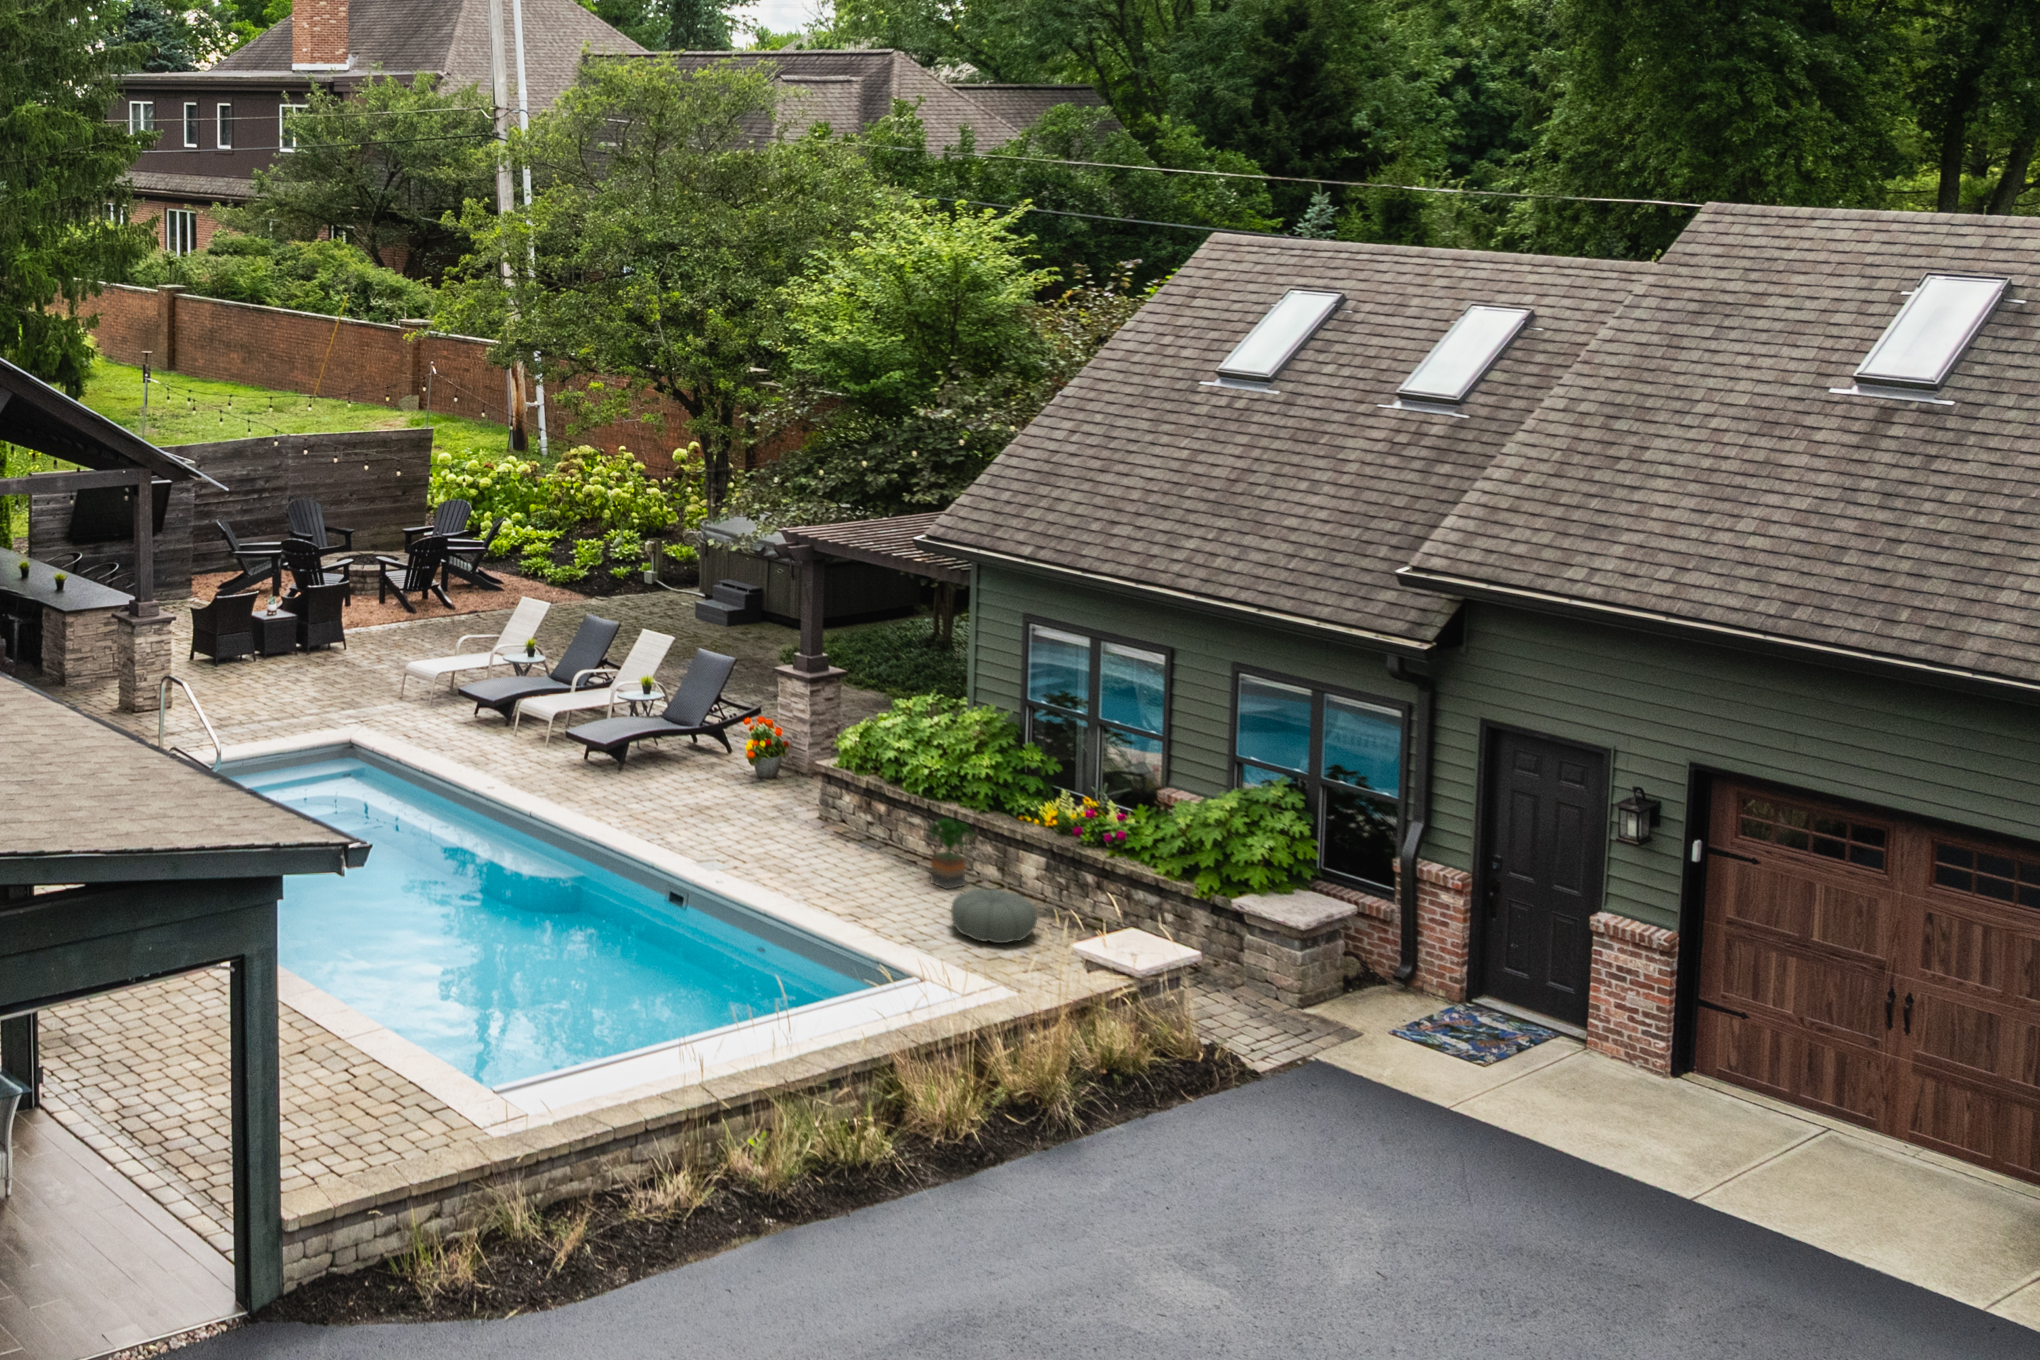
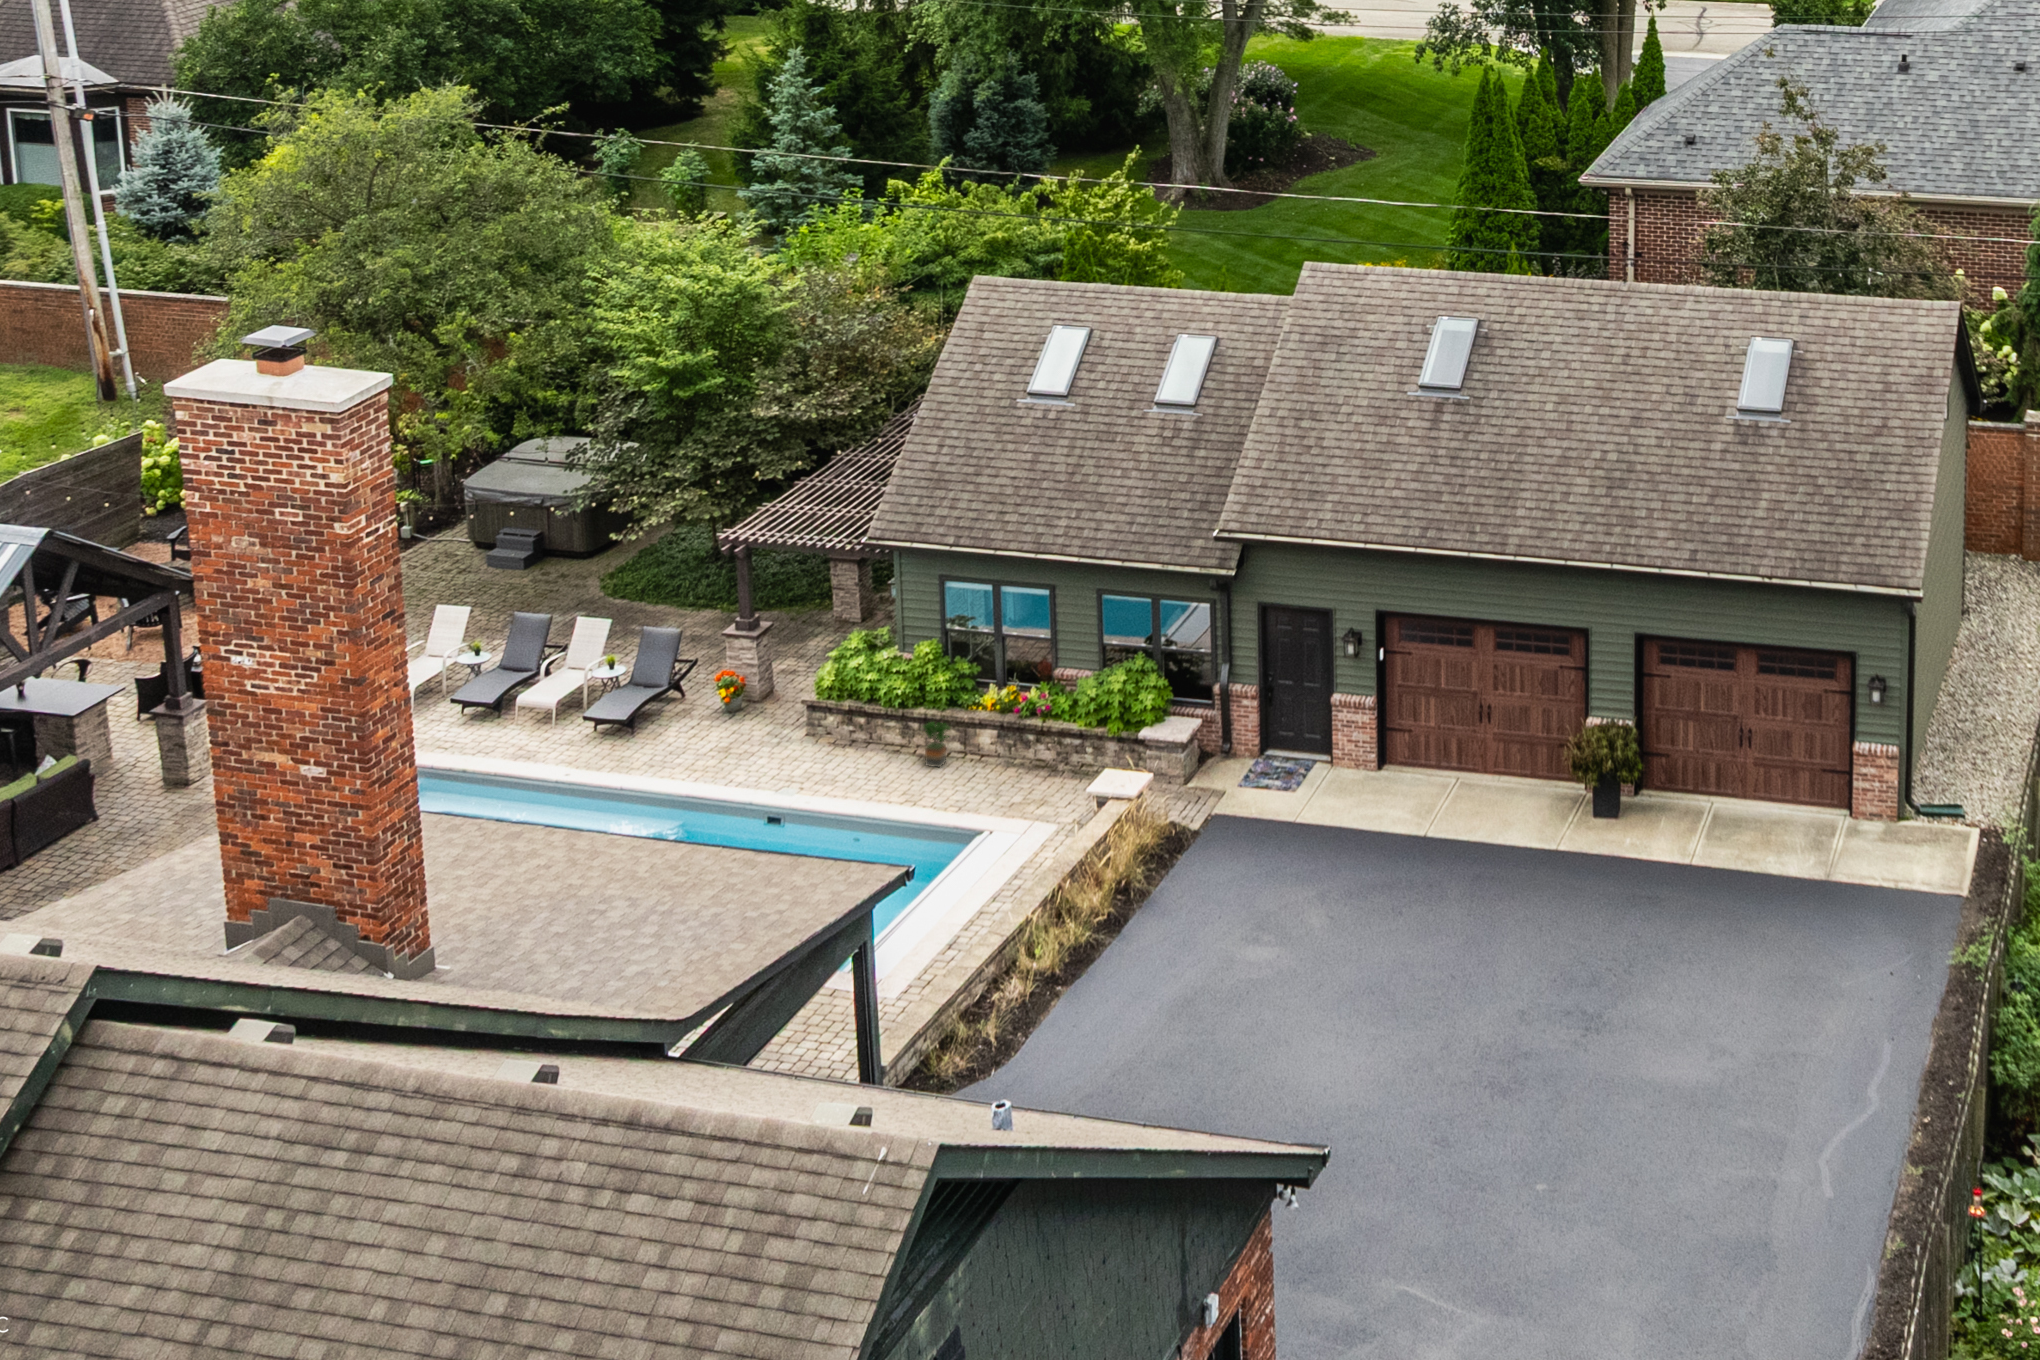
pouf: present [951,889,1037,943] -> none [970,761,1024,797]

